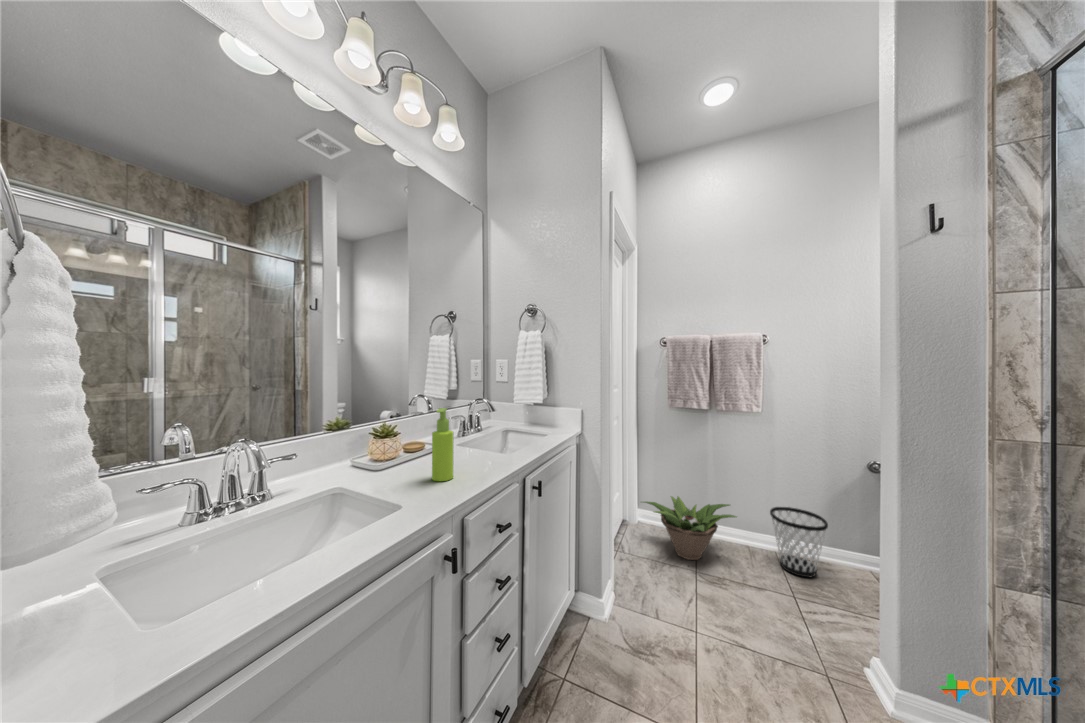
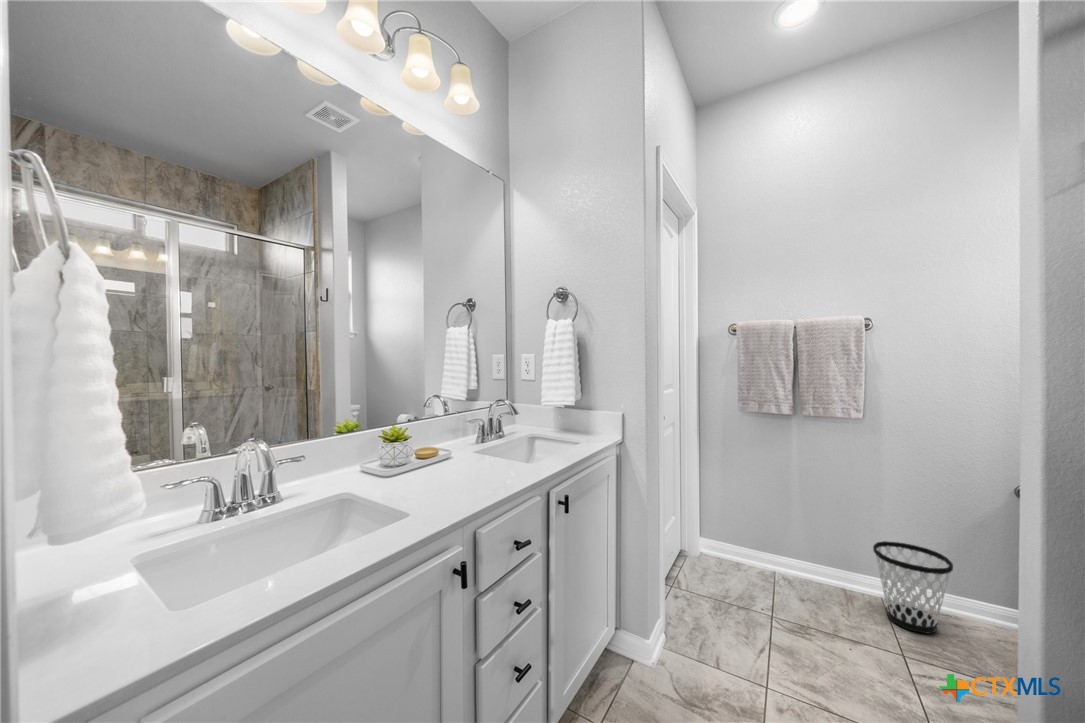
soap dispenser: present [432,408,454,481] -> none [444,409,468,489]
decorative plant: present [644,496,737,560] -> none [701,523,828,603]

